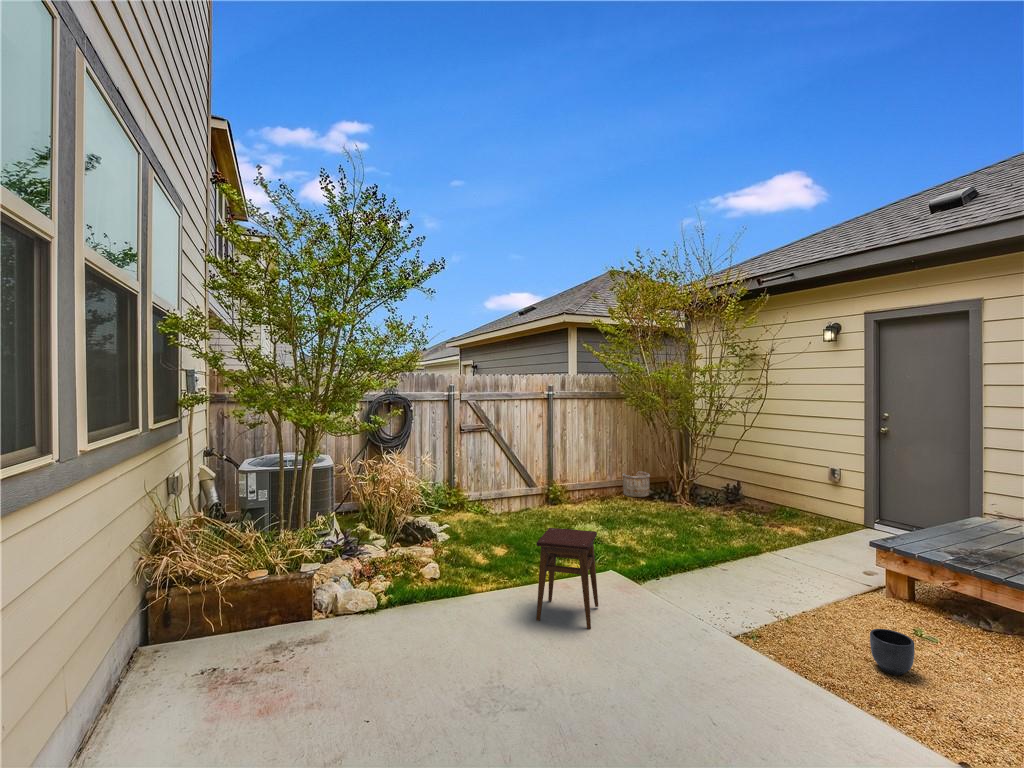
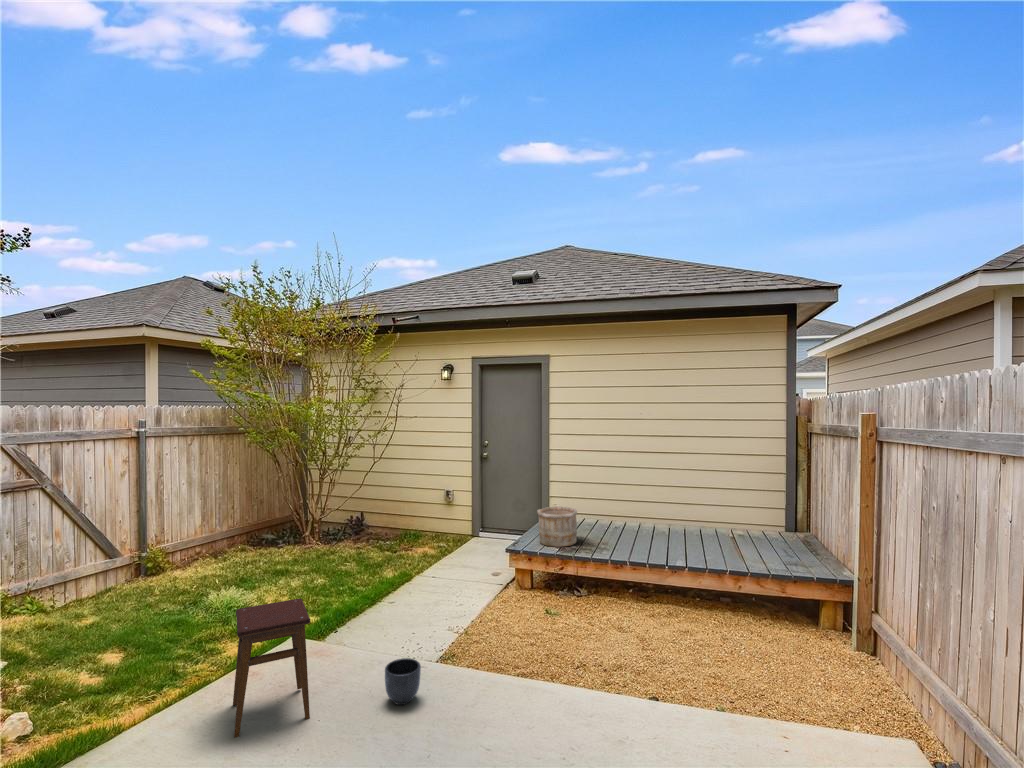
wooden bucket: present [622,471,650,497] -> present [538,506,577,547]
planter: present [870,629,914,675] -> present [385,658,421,705]

